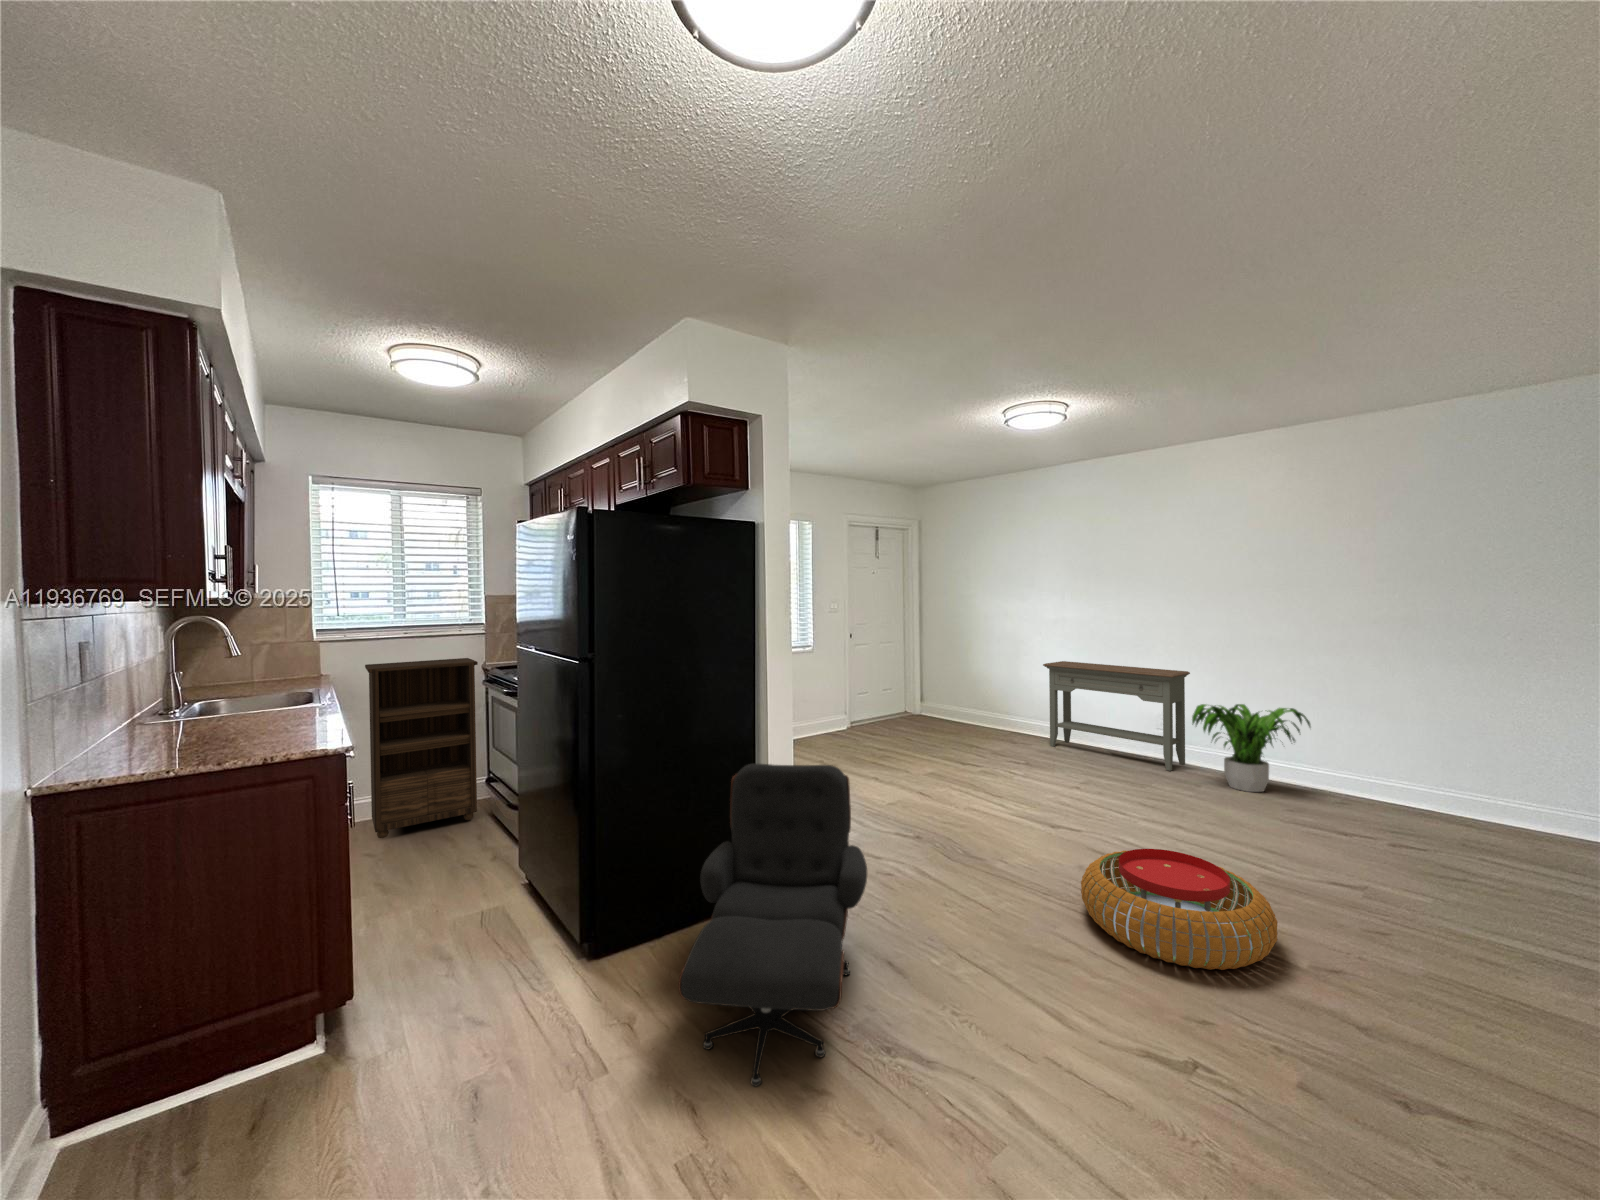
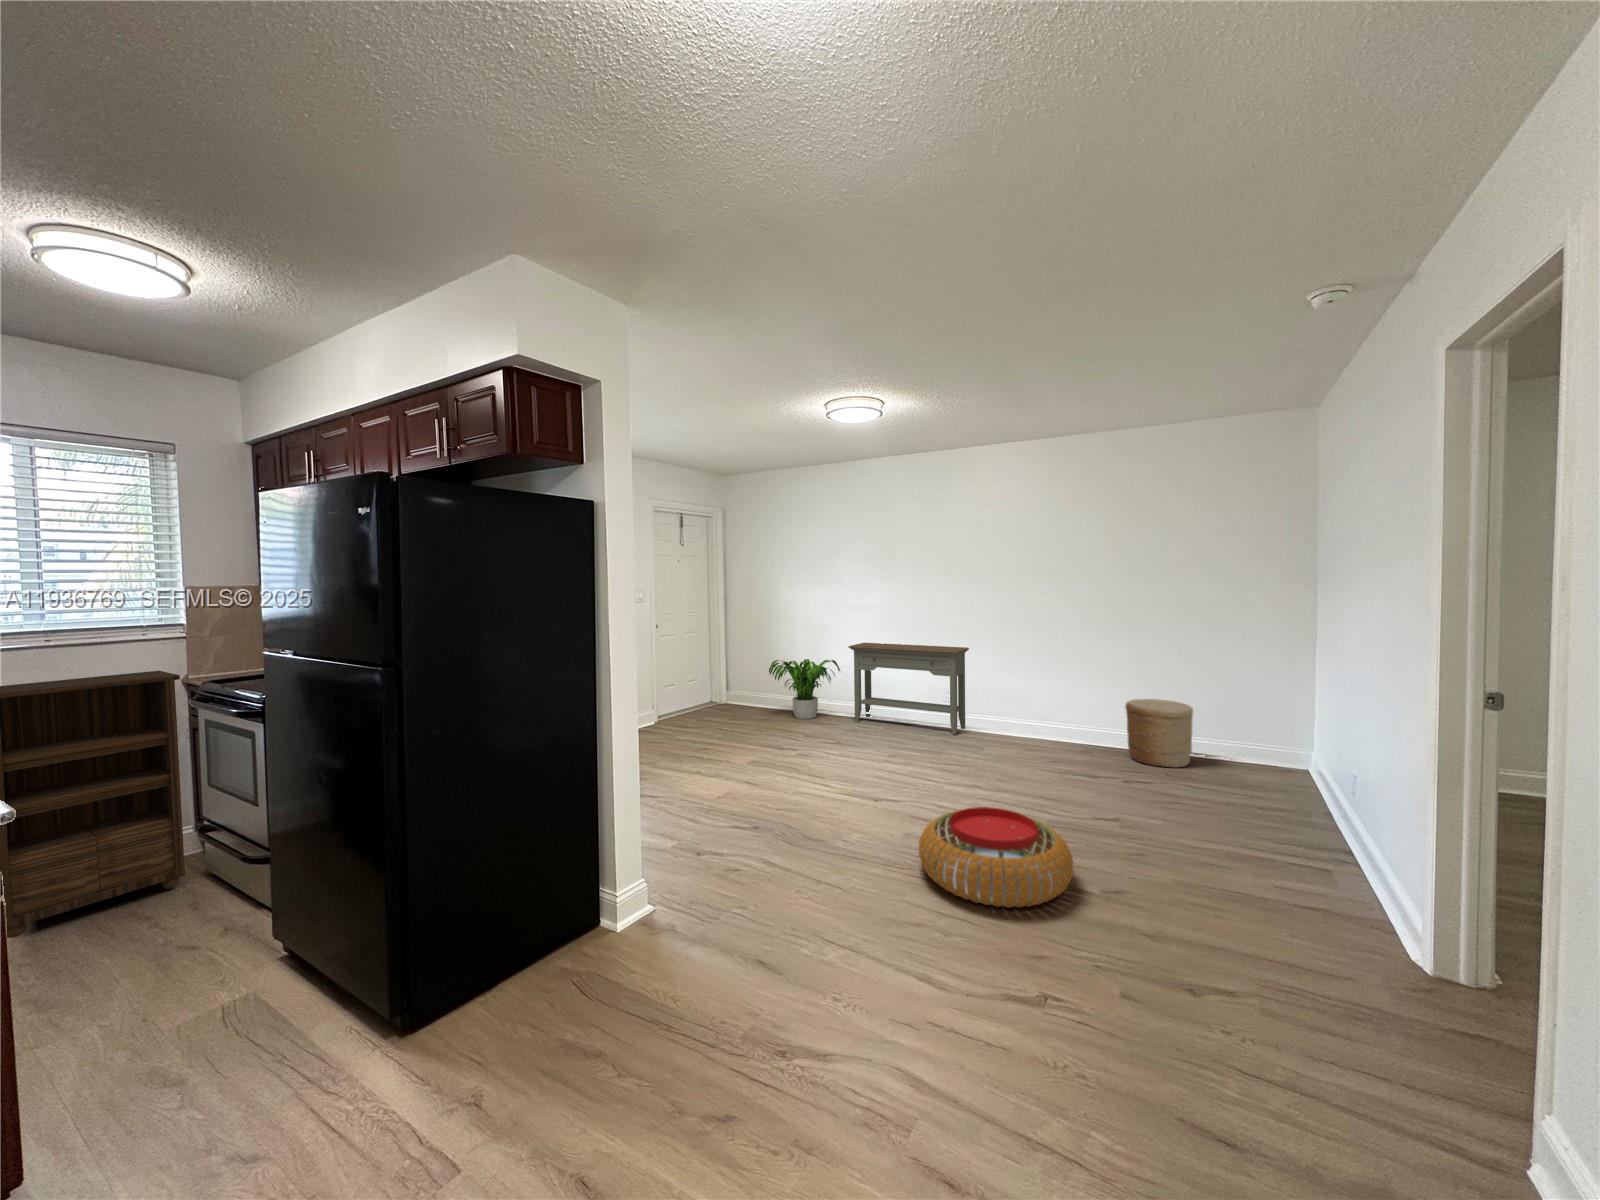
potted plant: present [1192,704,1311,792] -> present [769,659,840,719]
woven basket: none [1410,748,1522,843] -> present [1125,699,1193,768]
lounge chair: present [678,764,867,1086] -> none [549,765,740,1138]

